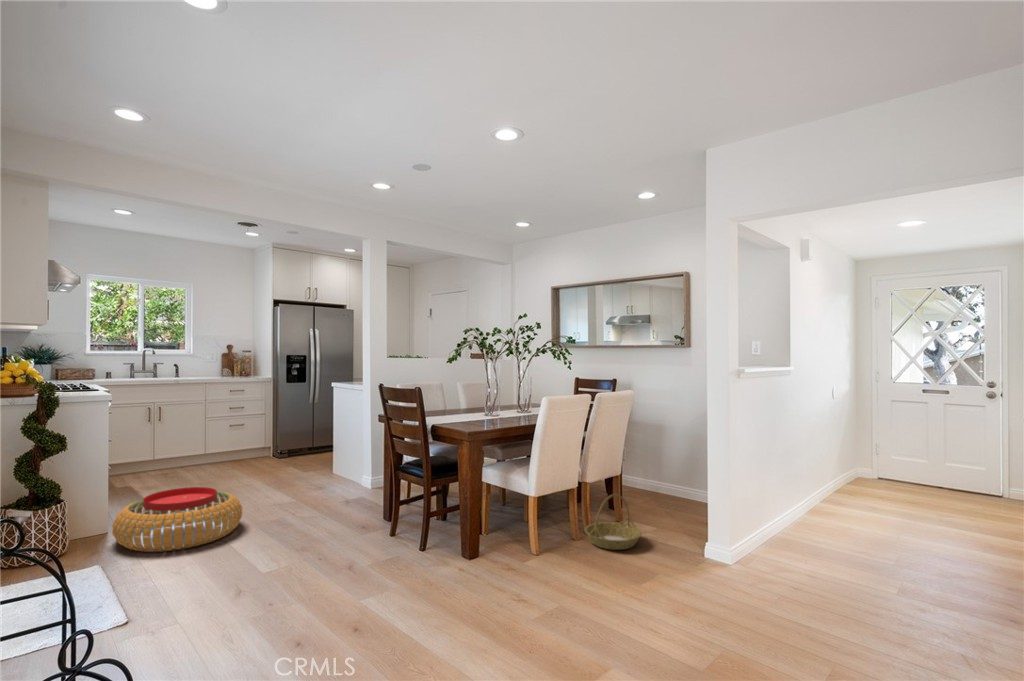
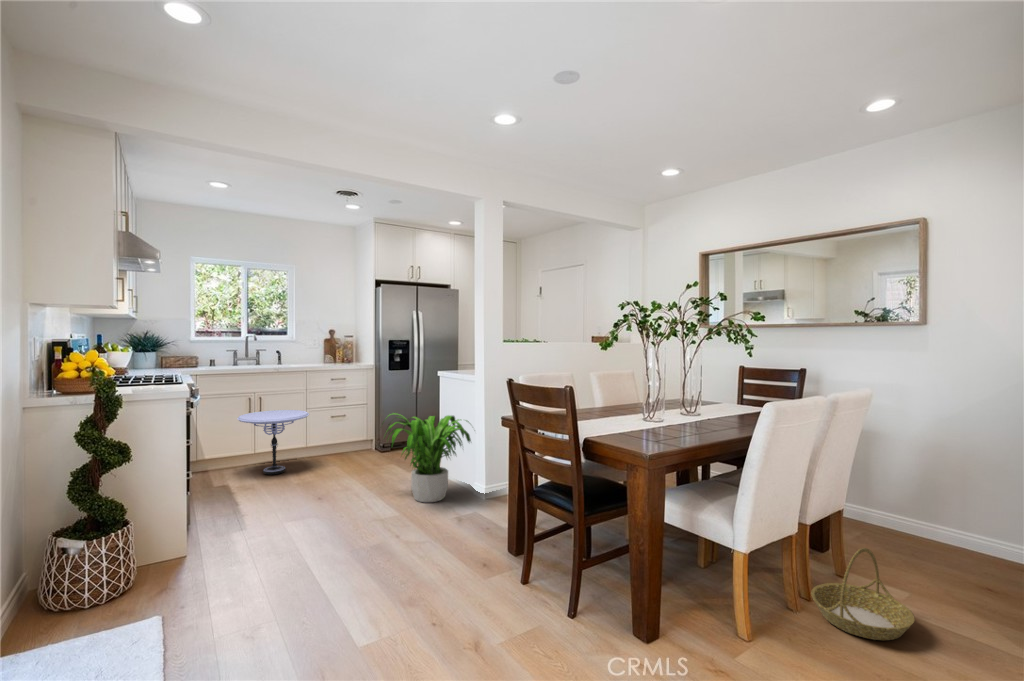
potted plant: none [277,417,363,492] -> present [384,413,471,502]
side table: none [138,419,209,478] -> present [237,410,309,475]
pouf: present [112,487,242,552] -> none [184,504,339,596]

